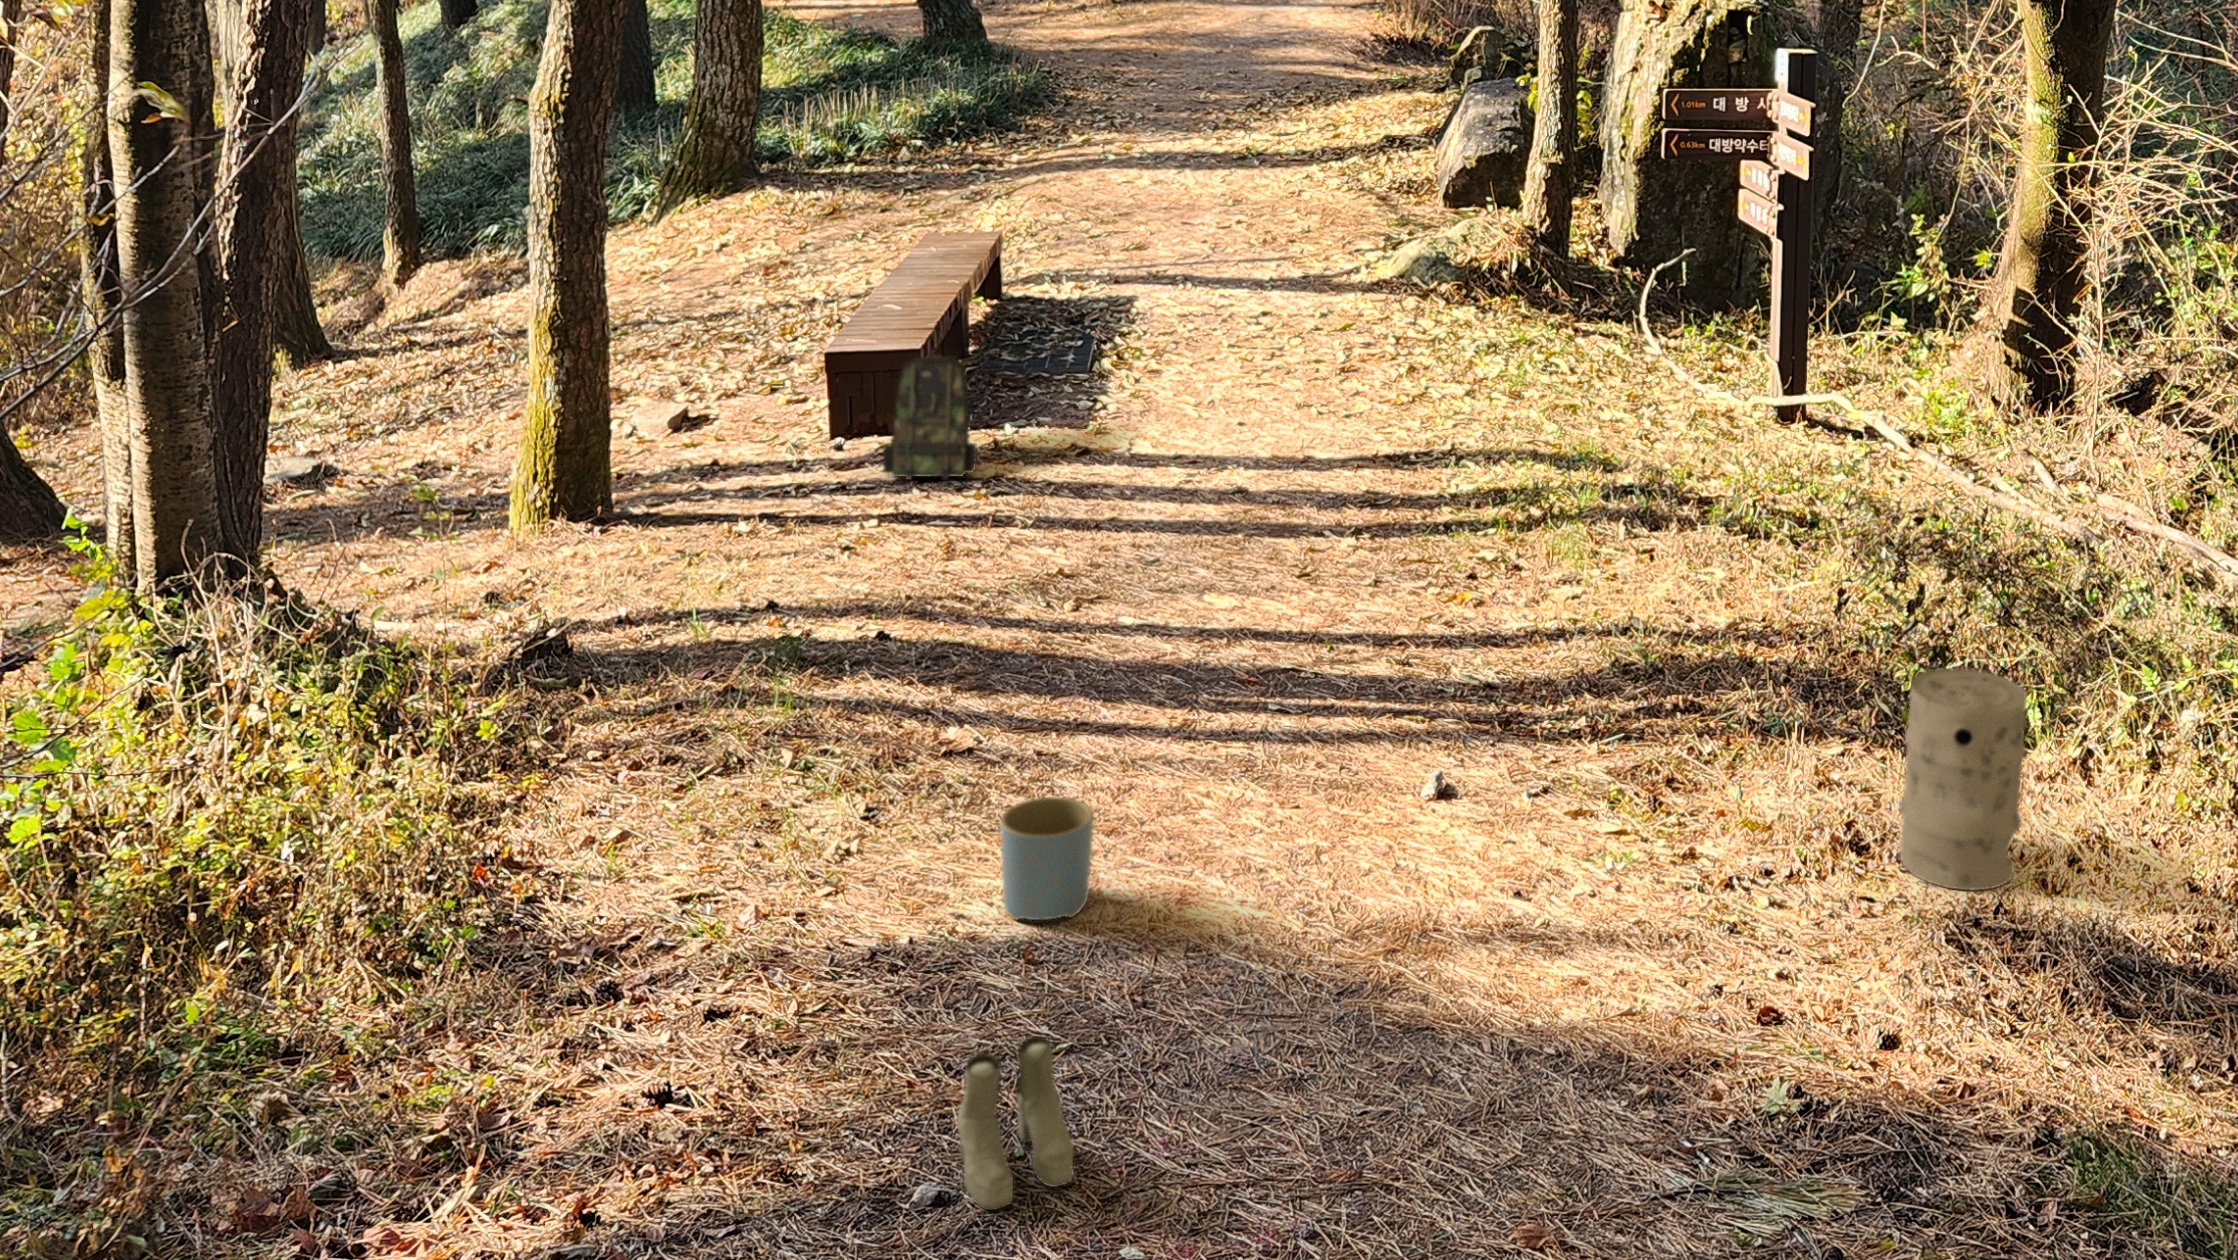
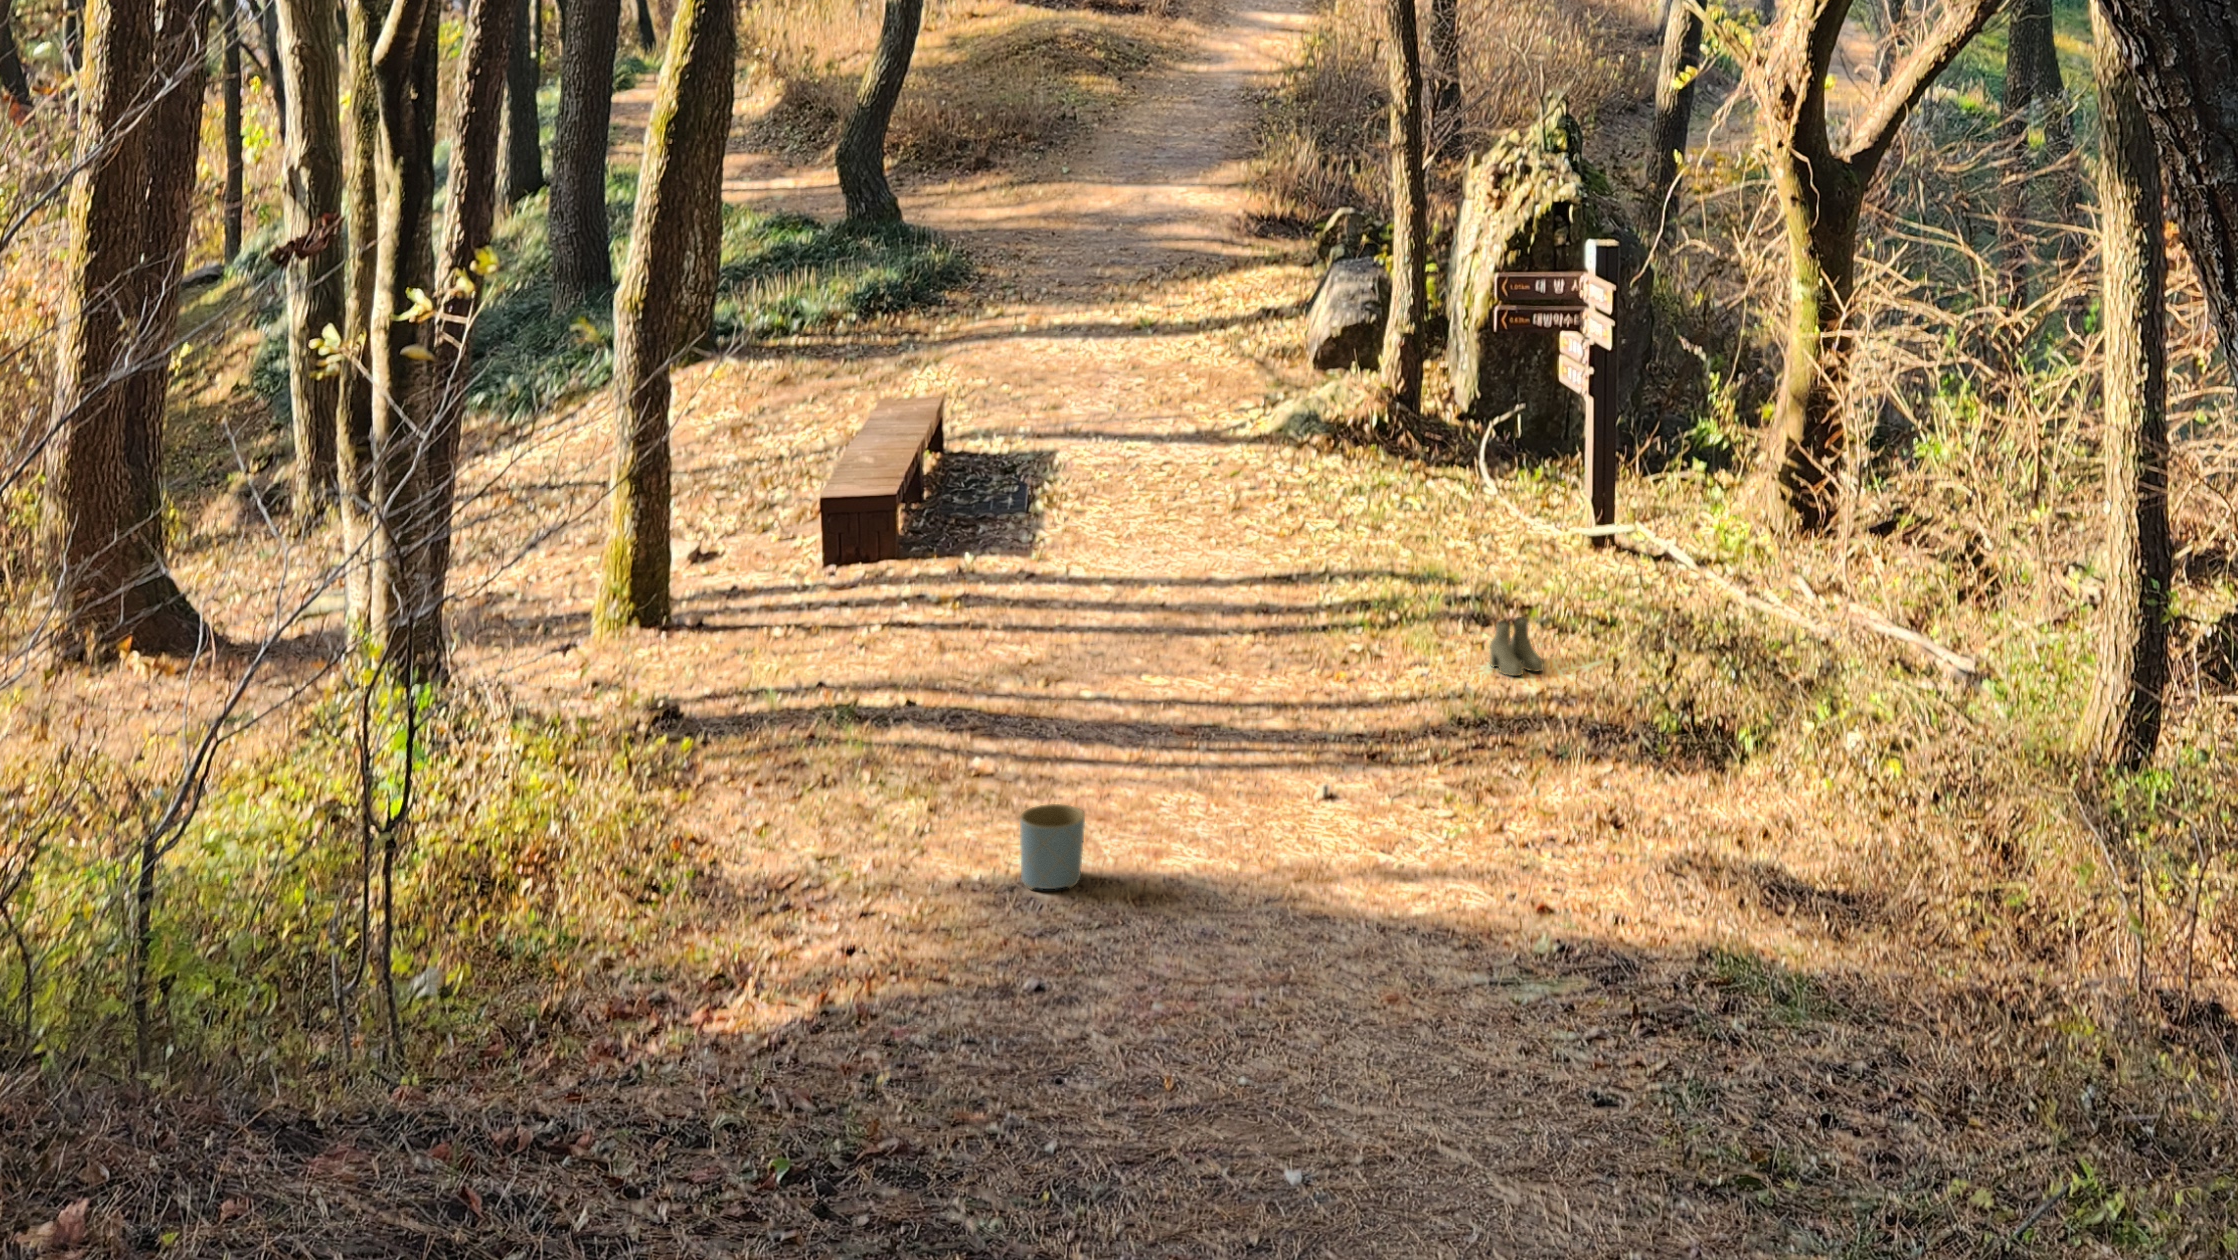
backpack: present [883,355,977,480] -> none [875,495,947,599]
trash can: present [1900,668,2027,890] -> none [1666,712,1755,871]
boots: present [957,1036,1073,1210] -> present [1490,617,1544,676]

